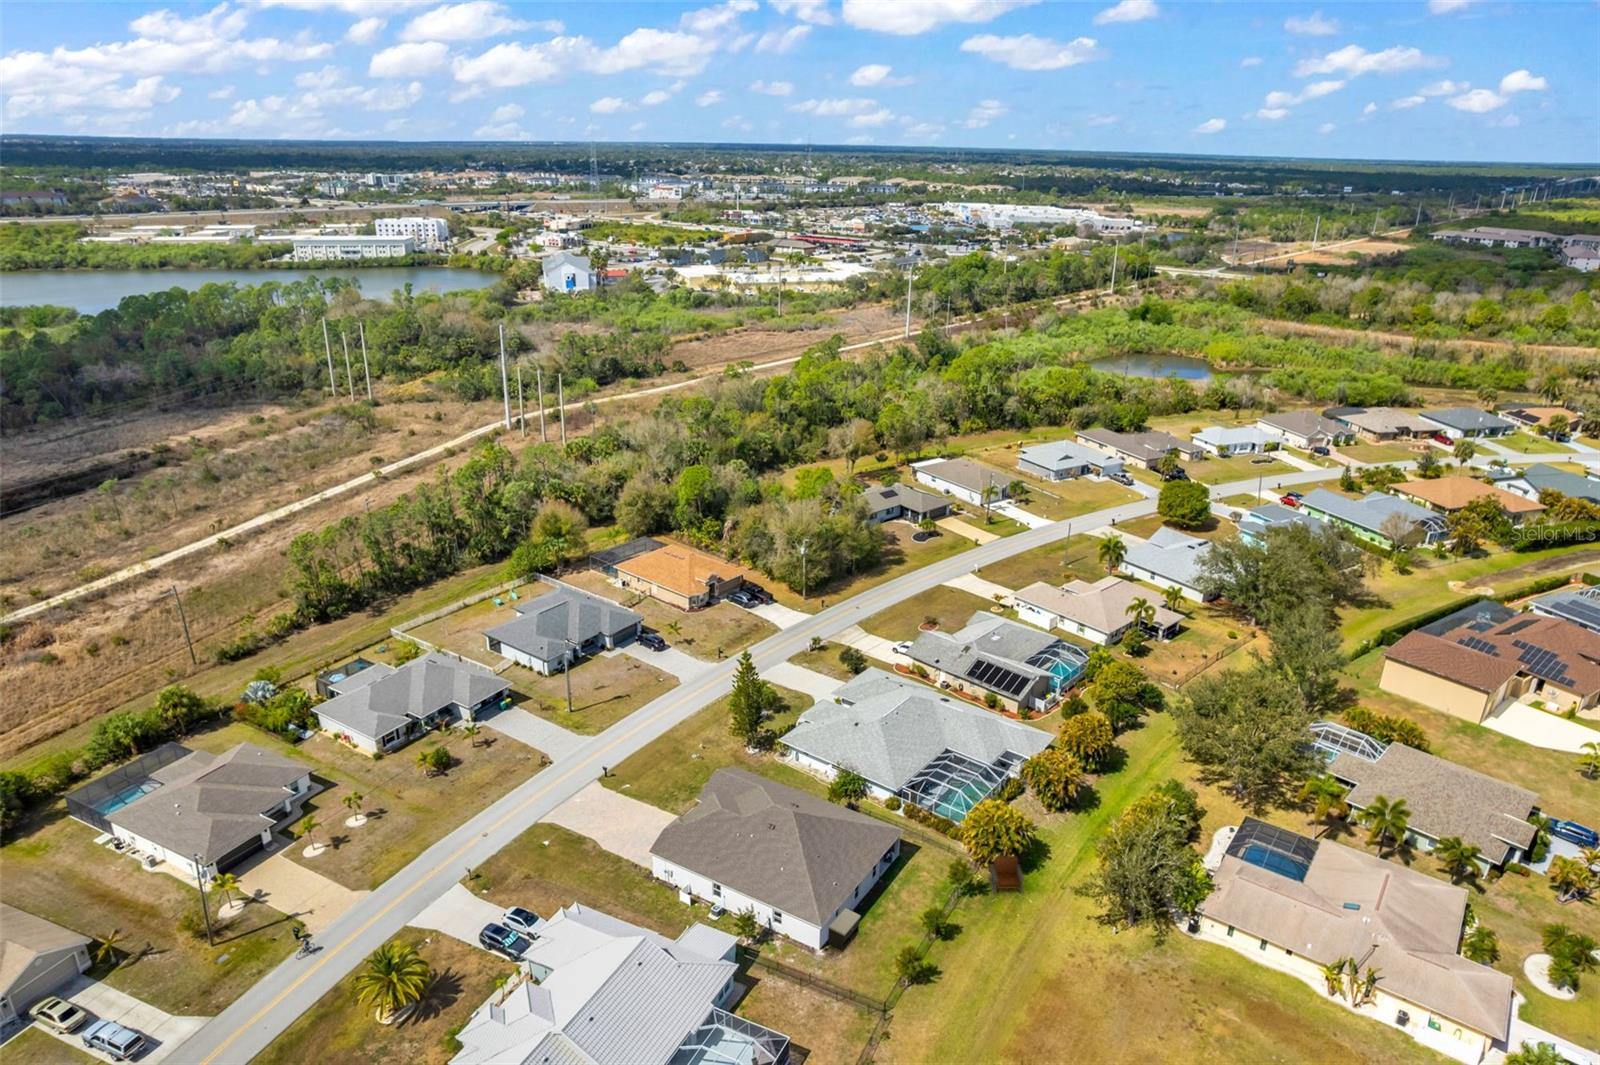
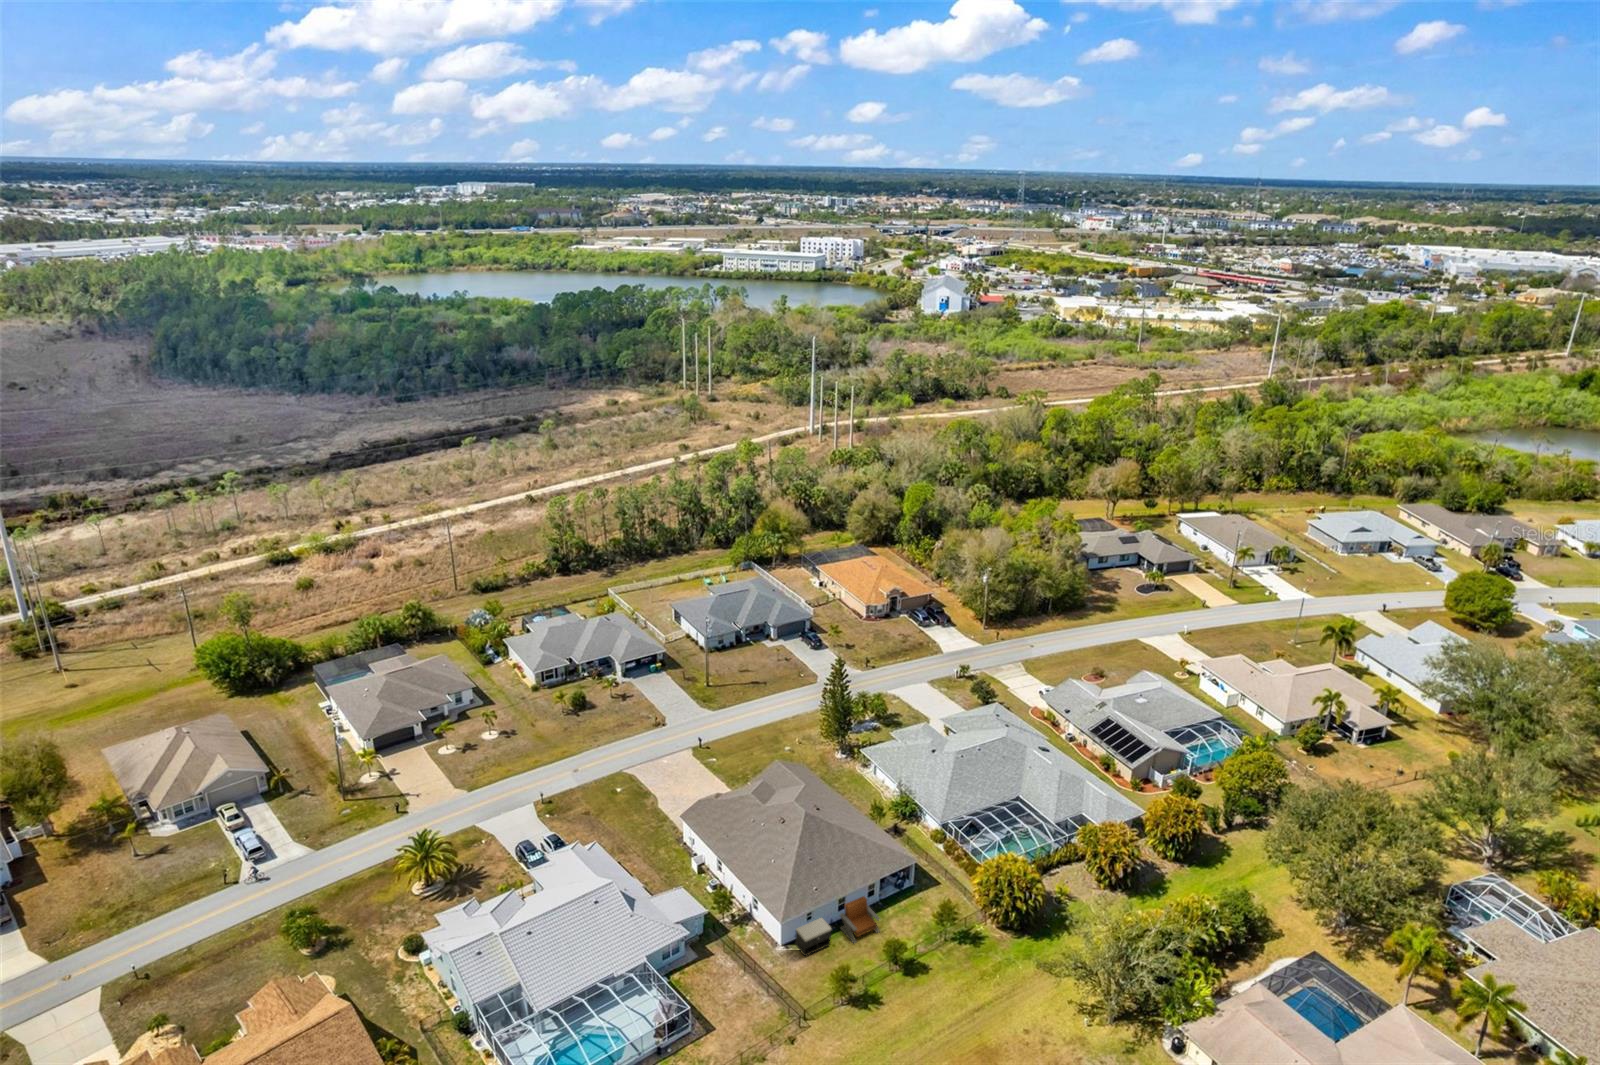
lounge chair: present [989,856,1025,894] -> present [840,896,880,943]

